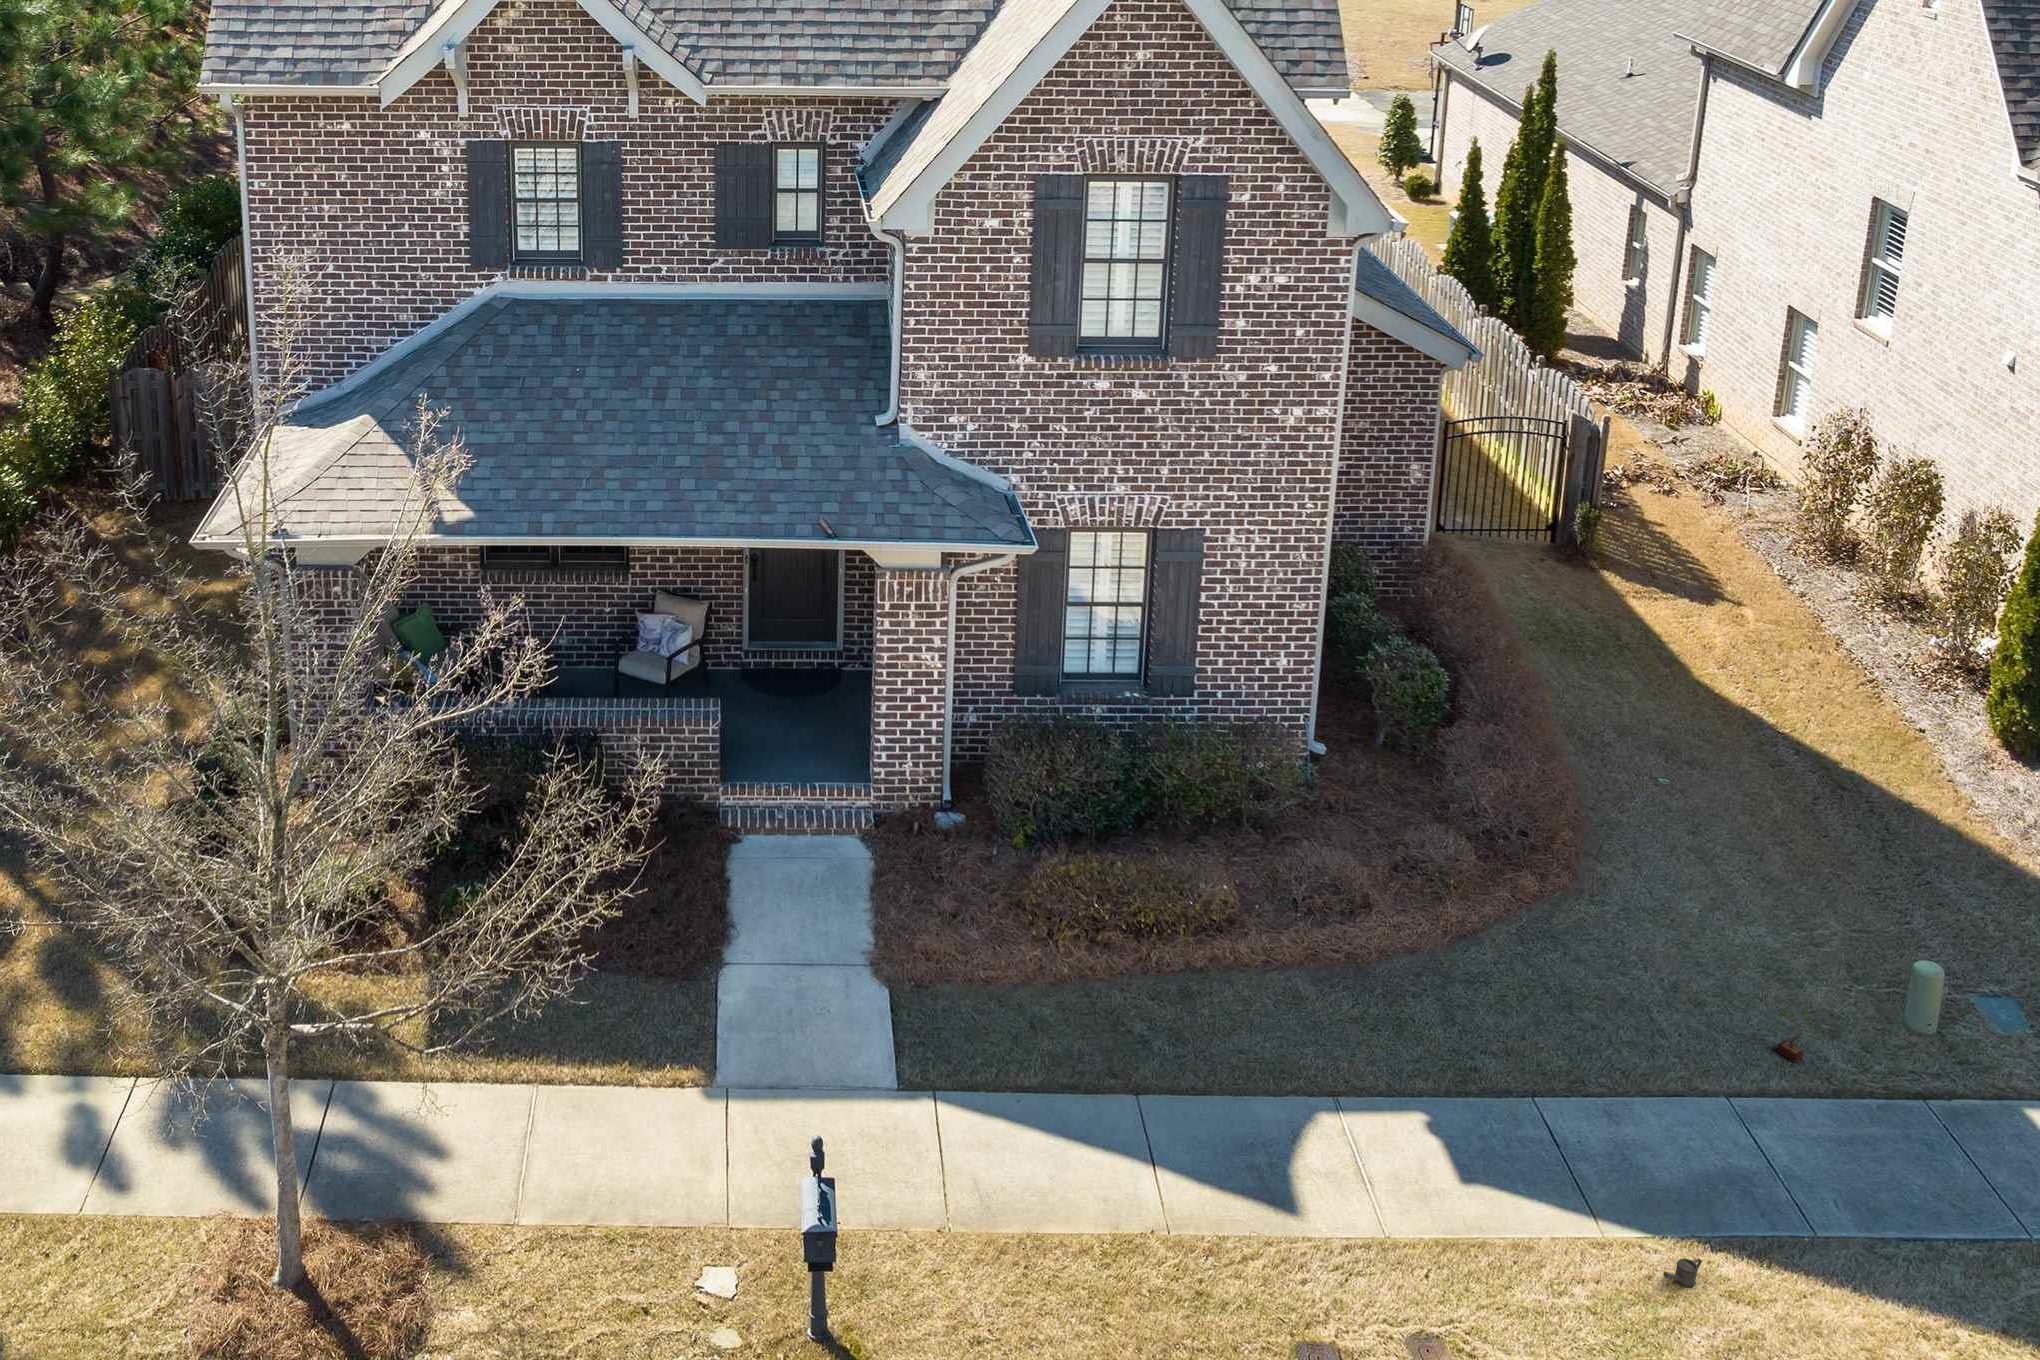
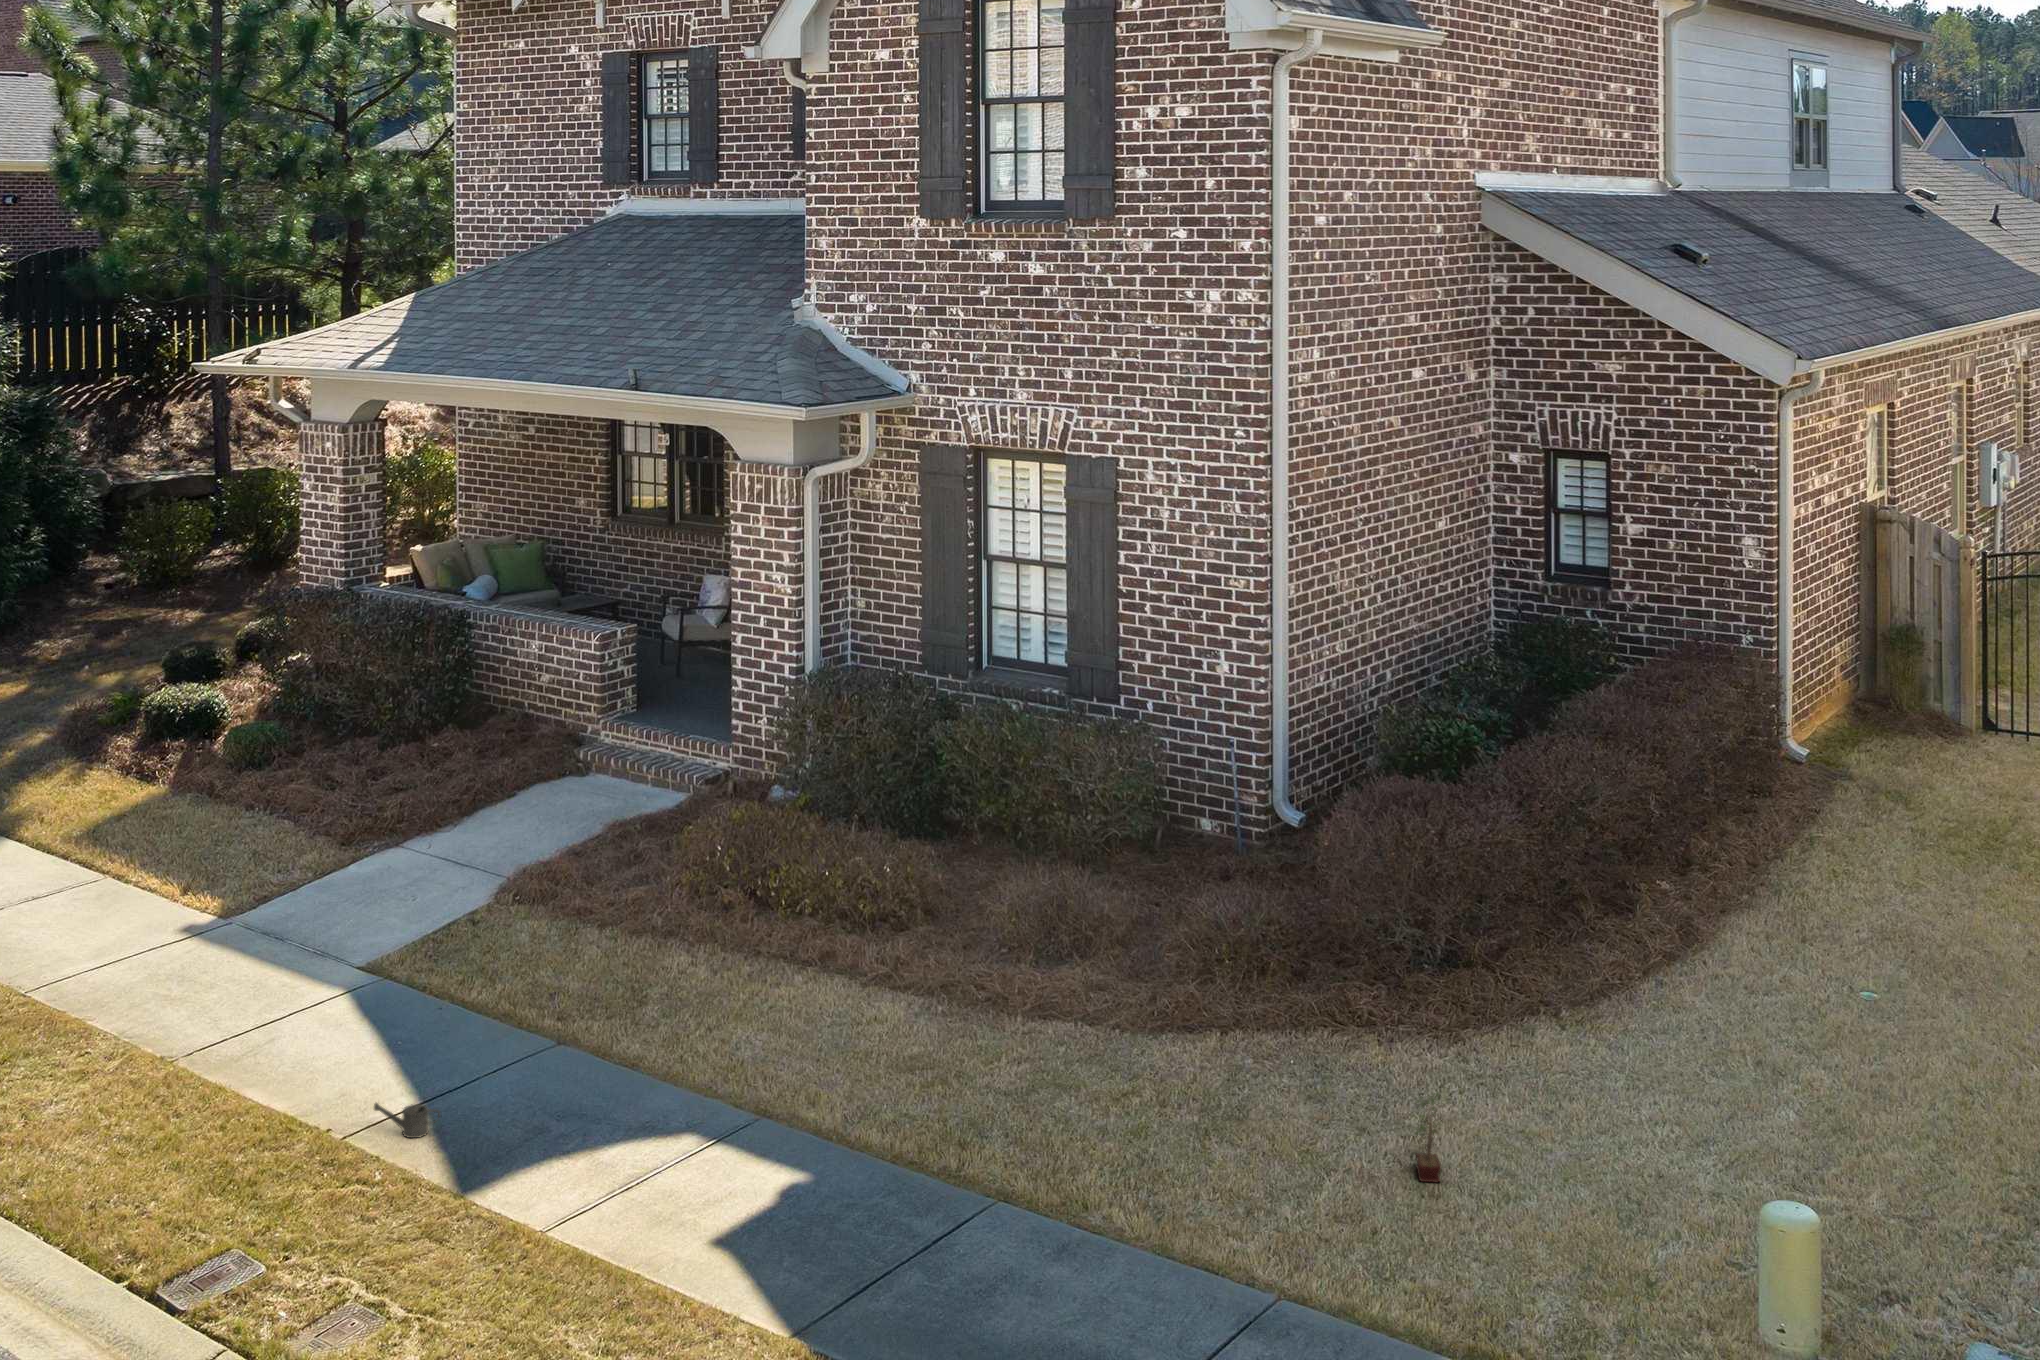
watering can: present [1663,1258,1702,1287] -> present [374,1103,440,1138]

